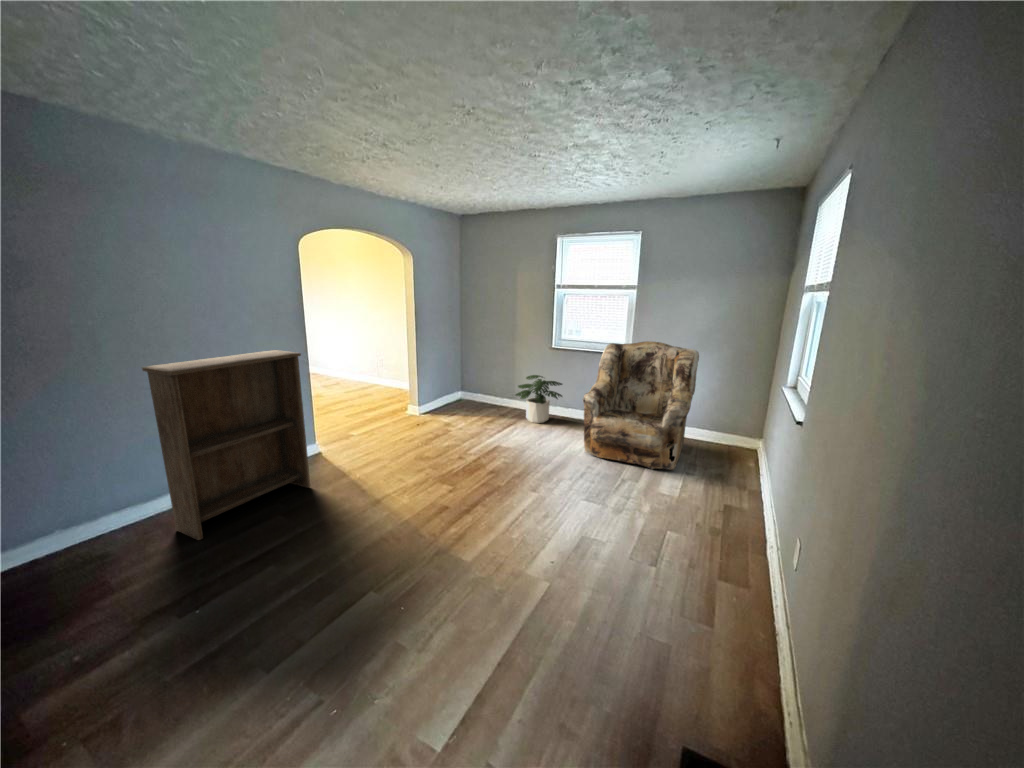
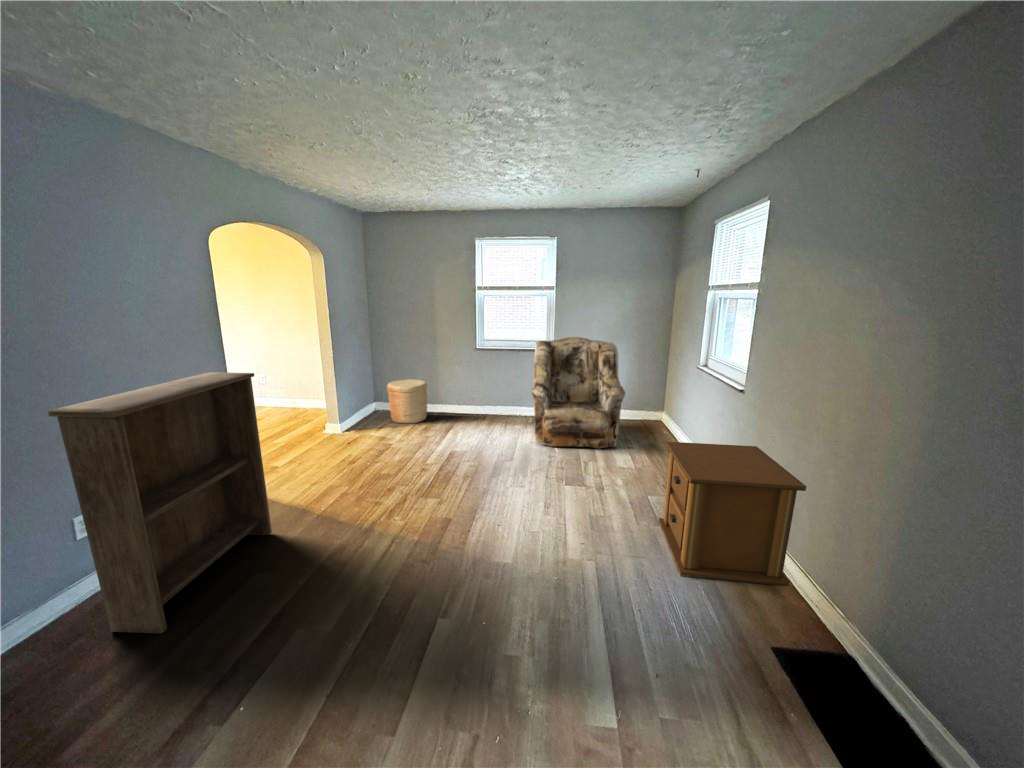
woven basket: none [464,373,502,415] -> present [387,380,427,423]
potted plant: present [516,375,562,423] -> none [446,377,497,424]
side table: none [635,469,798,681] -> present [659,442,806,586]

